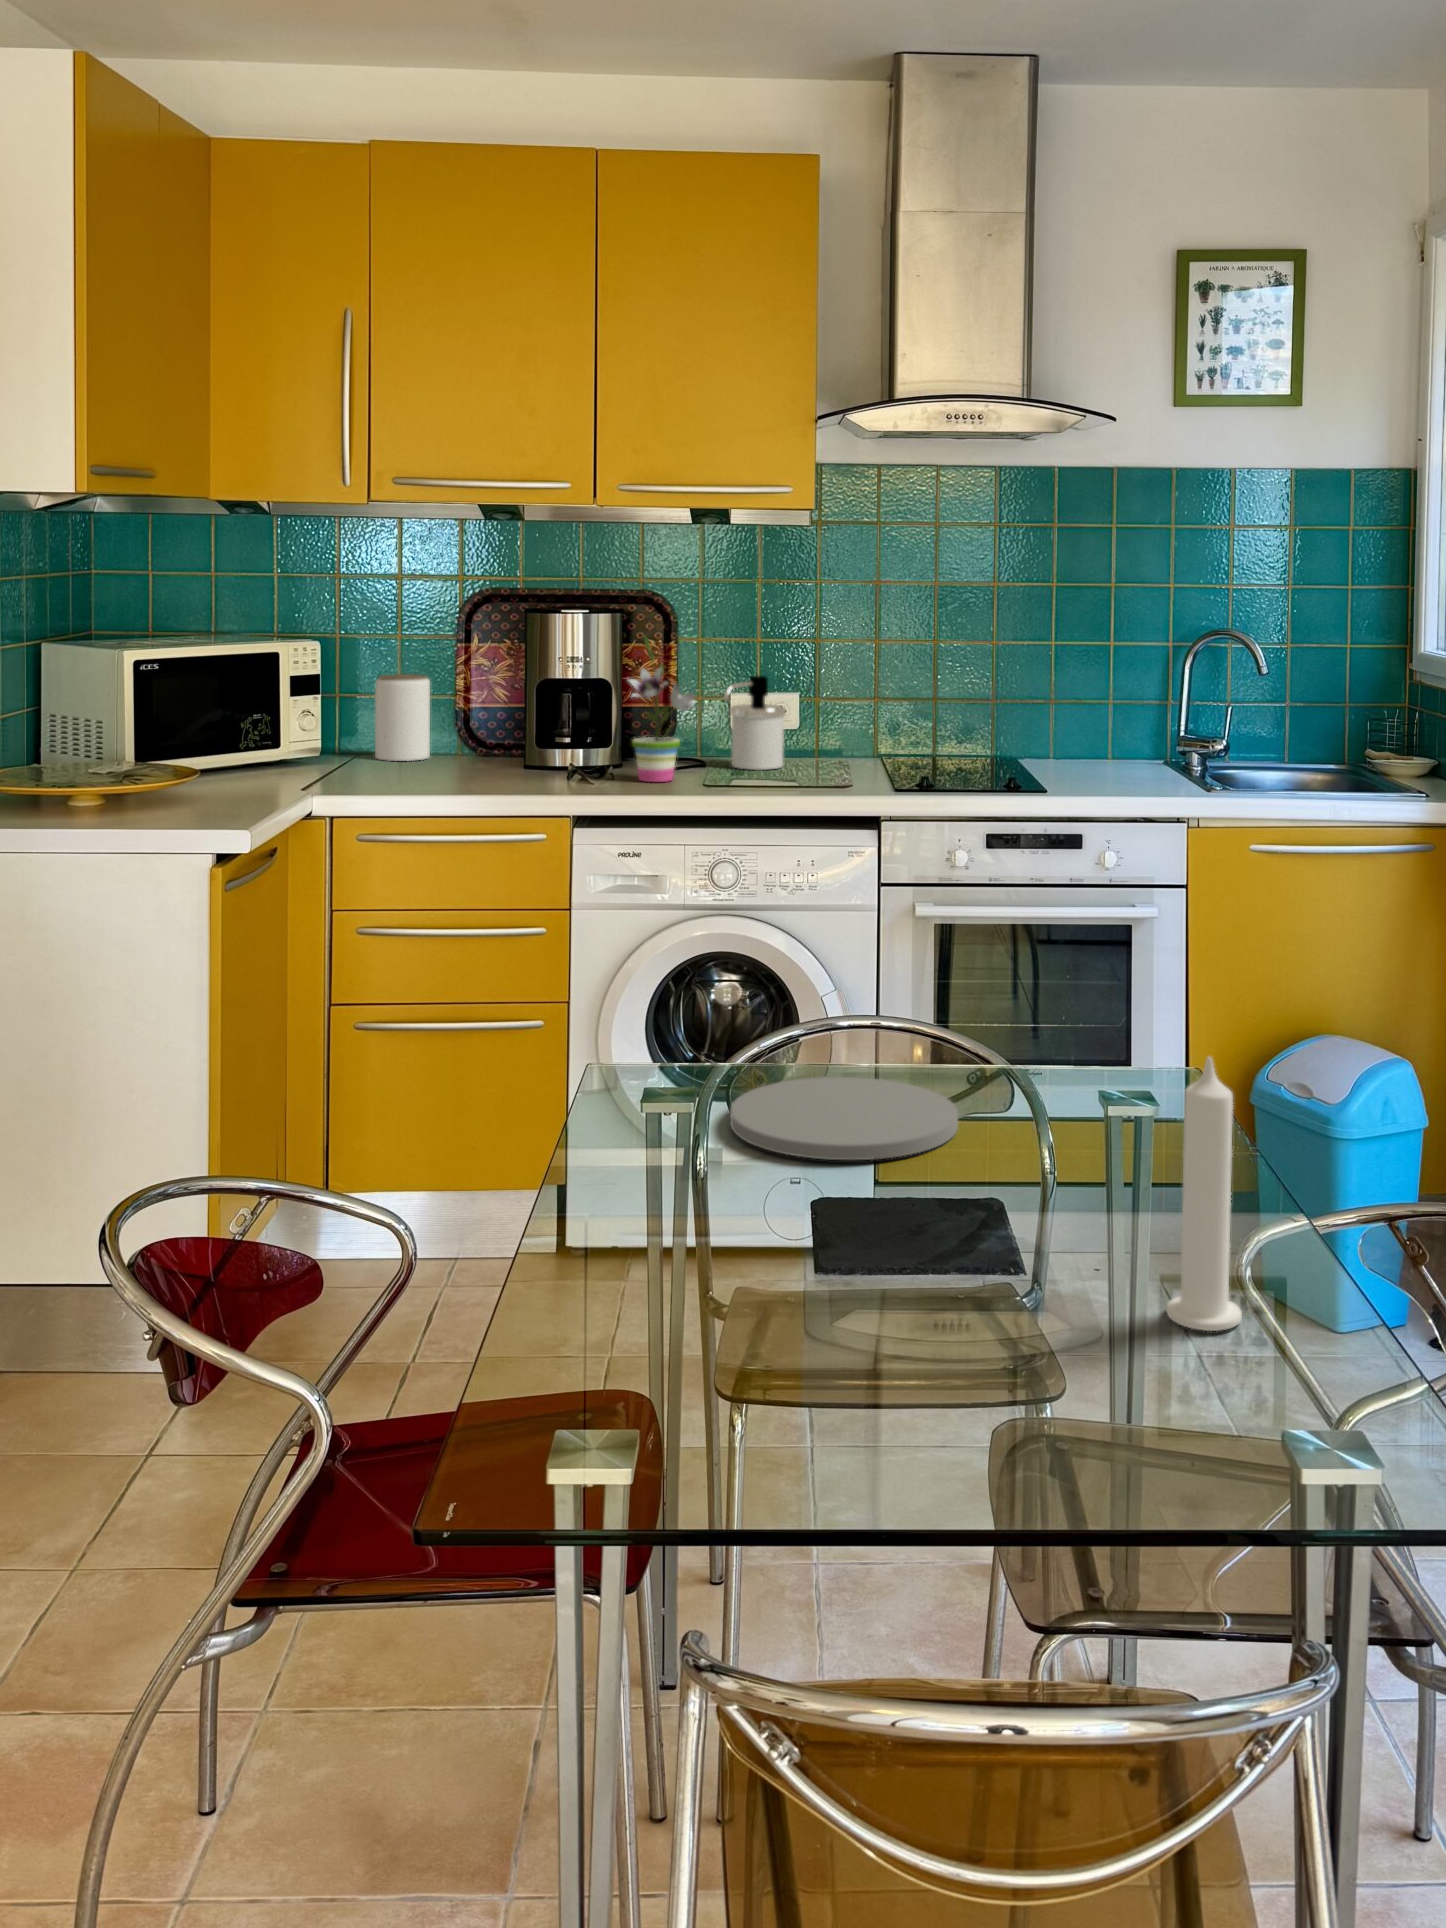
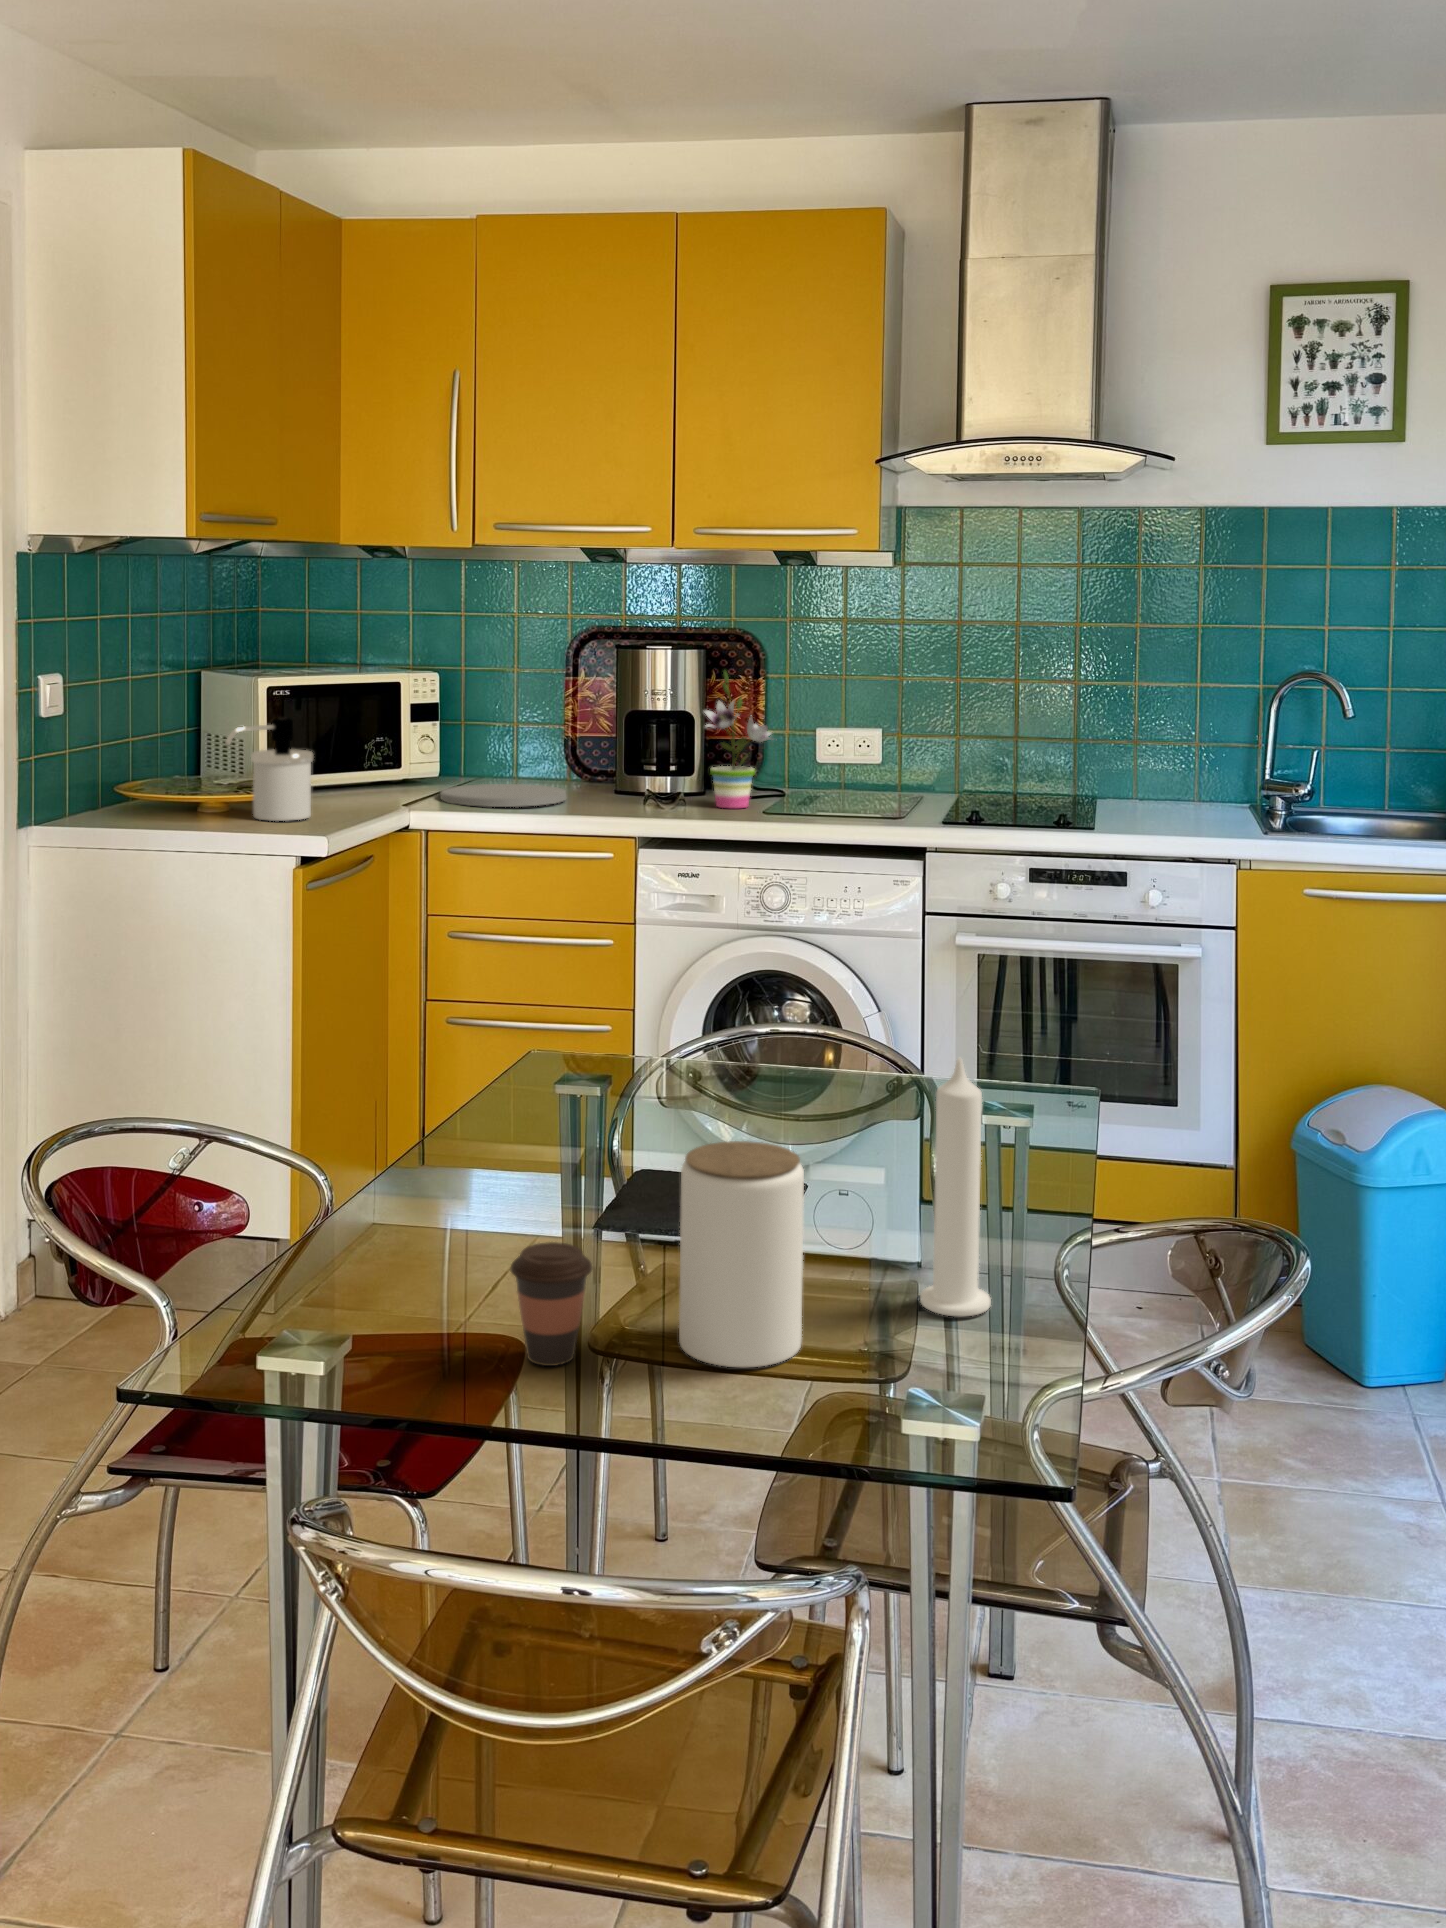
jar: present [375,674,430,761] -> present [679,1141,804,1367]
soap dispenser: present [724,676,786,770] -> present [226,718,313,821]
plate: present [730,1077,958,1160] -> present [440,784,566,807]
coffee cup: none [780,1292,871,1432] -> present [510,1242,592,1366]

